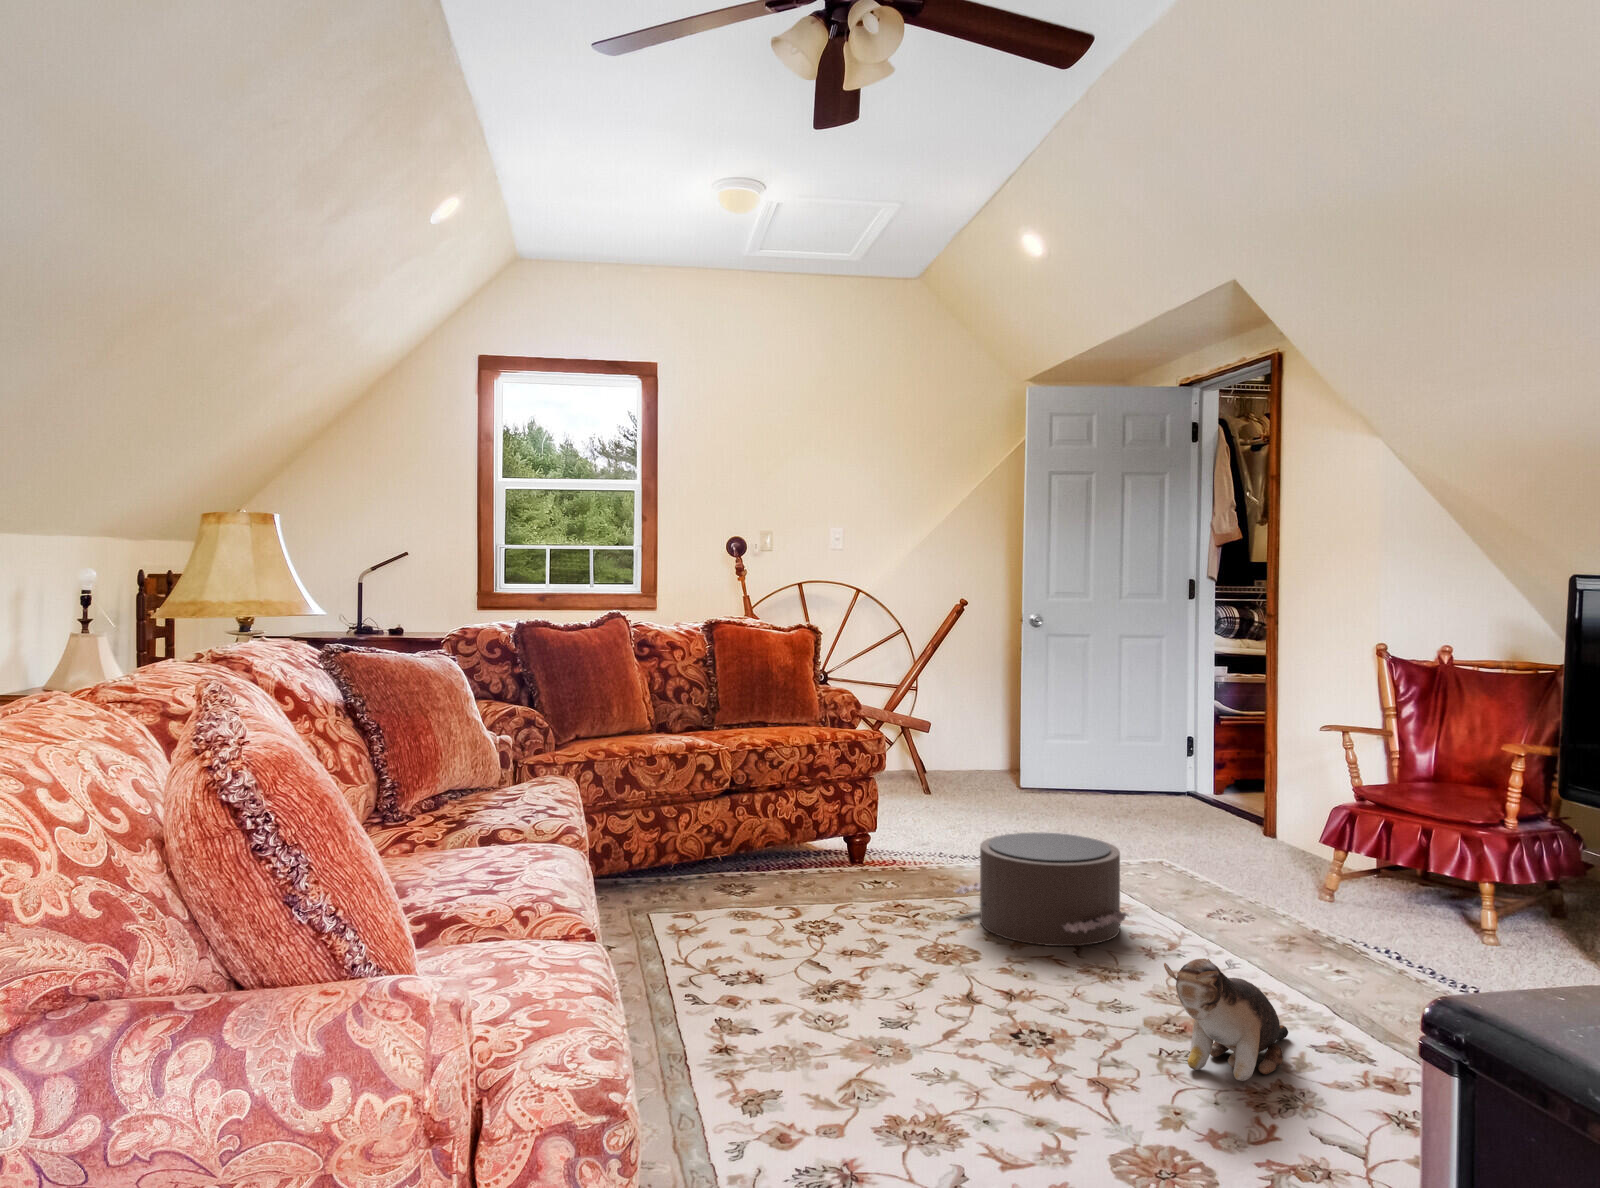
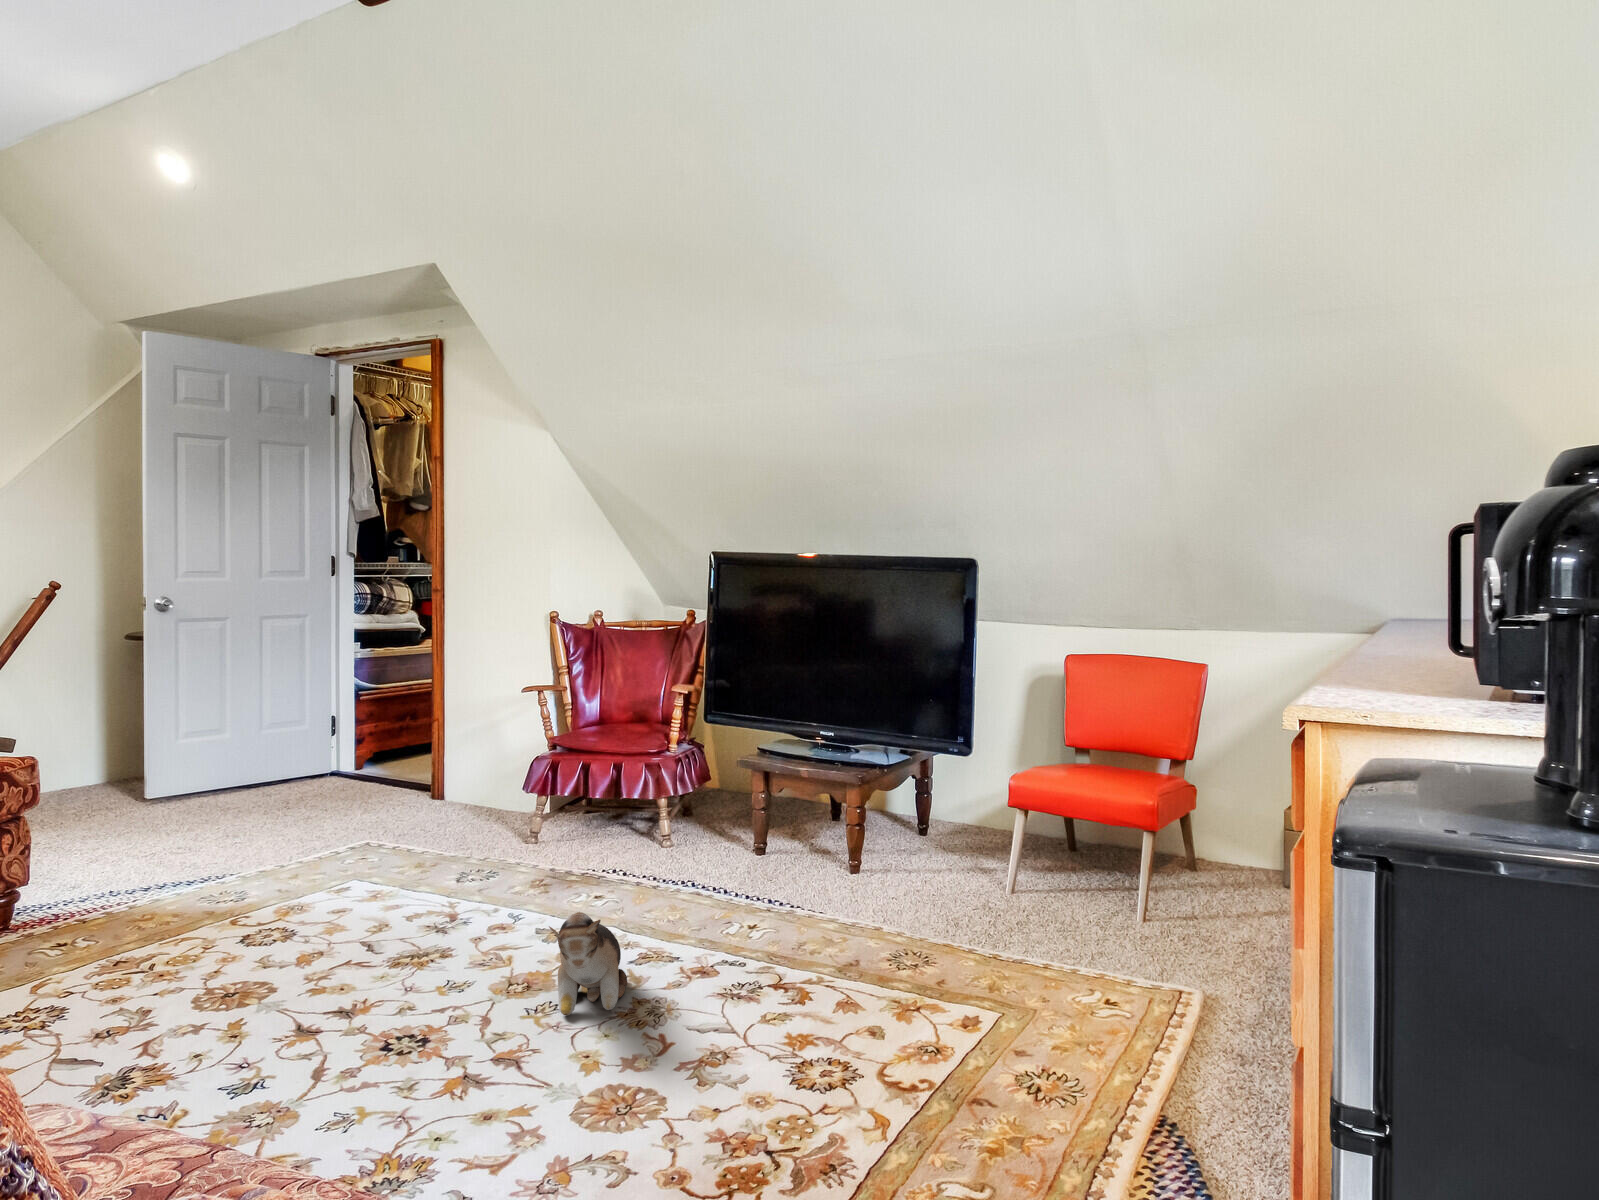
pouf: present [954,832,1128,946] -> none [193,832,411,959]

